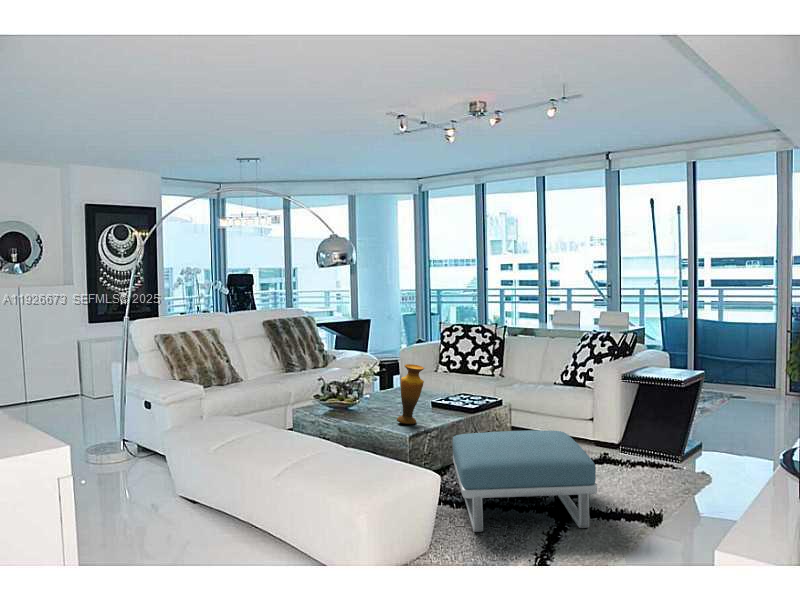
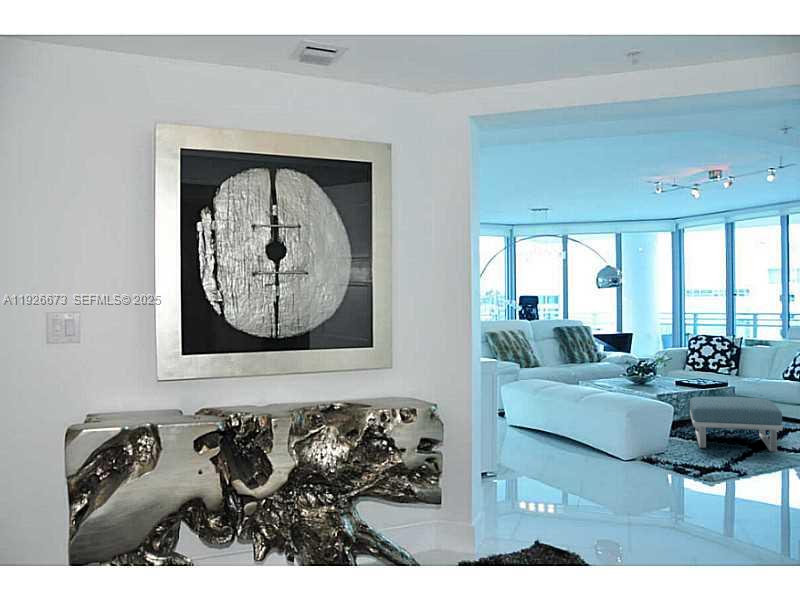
vase: present [397,364,424,425] -> none [652,353,672,391]

